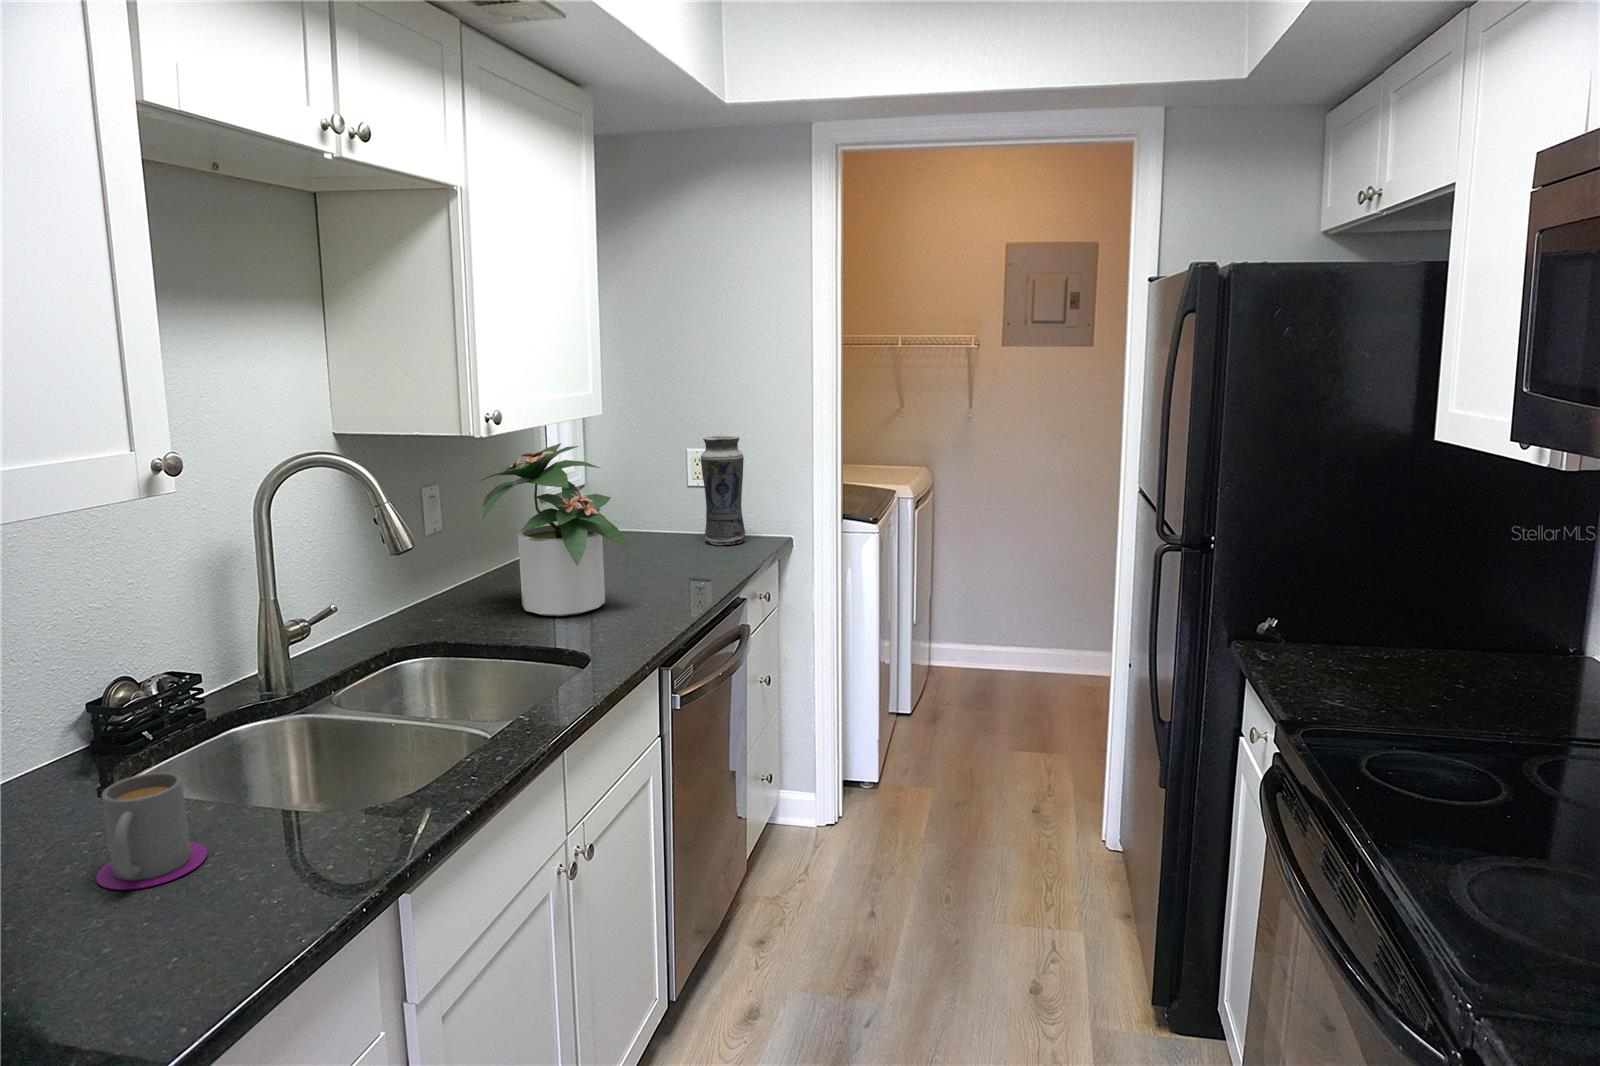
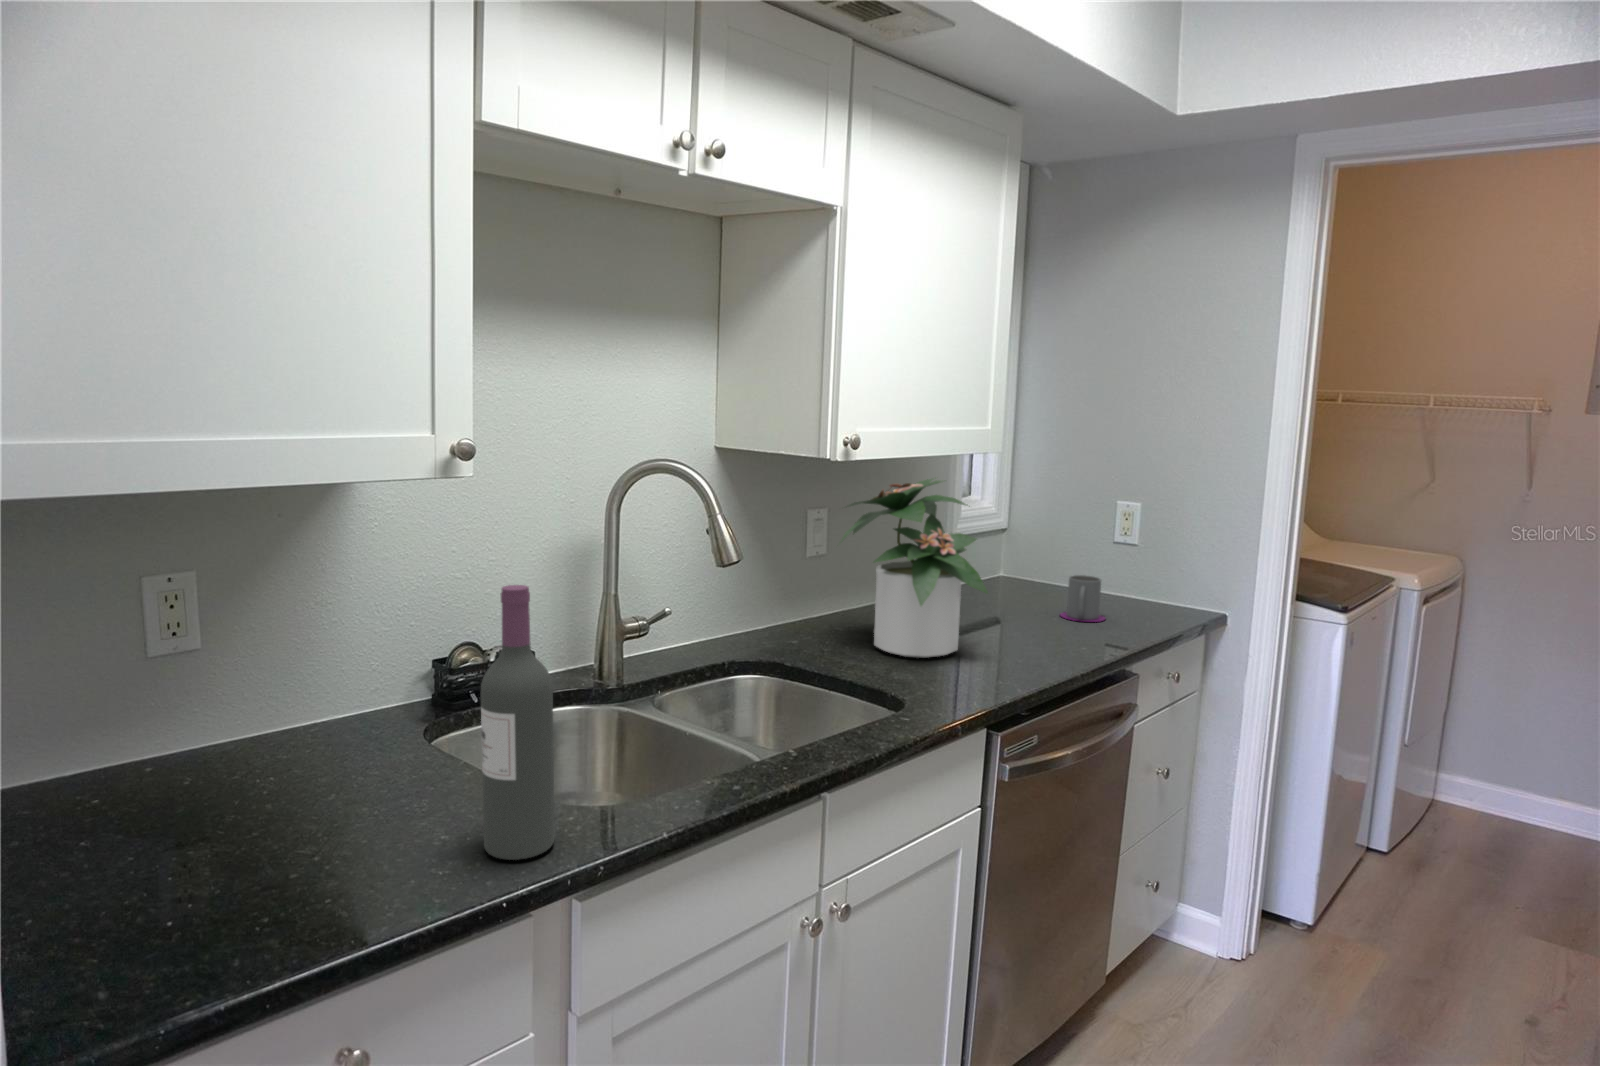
vase: present [701,436,745,545] -> none [1114,488,1169,611]
wine bottle: none [281,594,371,865] -> present [481,585,555,860]
mug: present [96,772,208,890] -> present [1060,575,1105,622]

